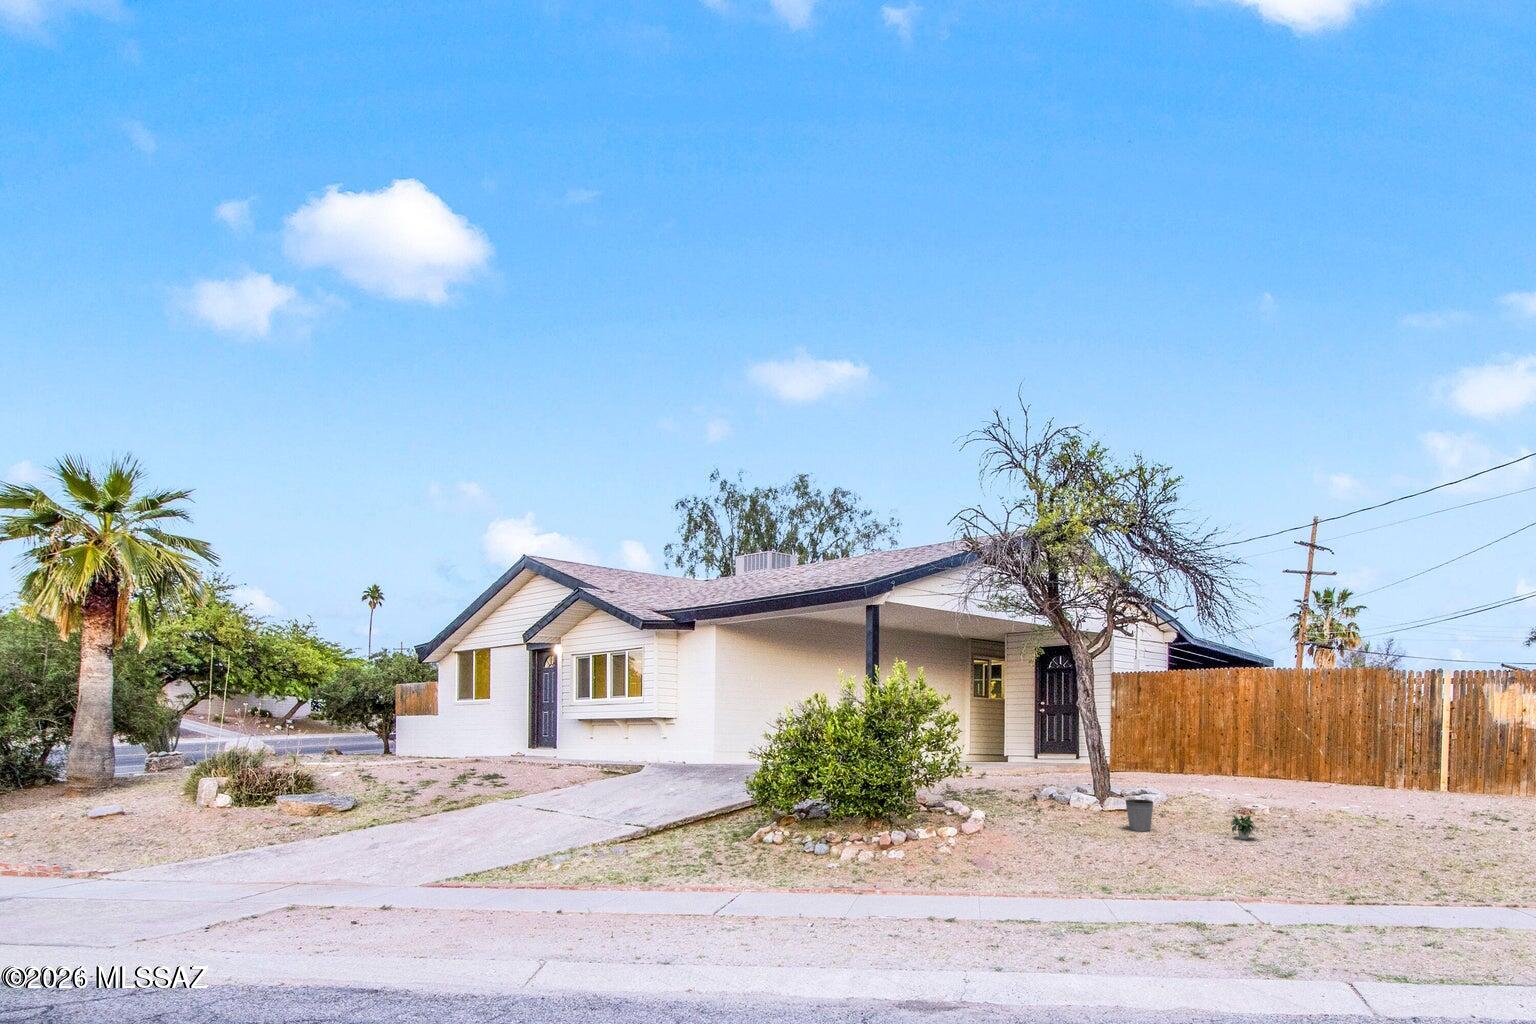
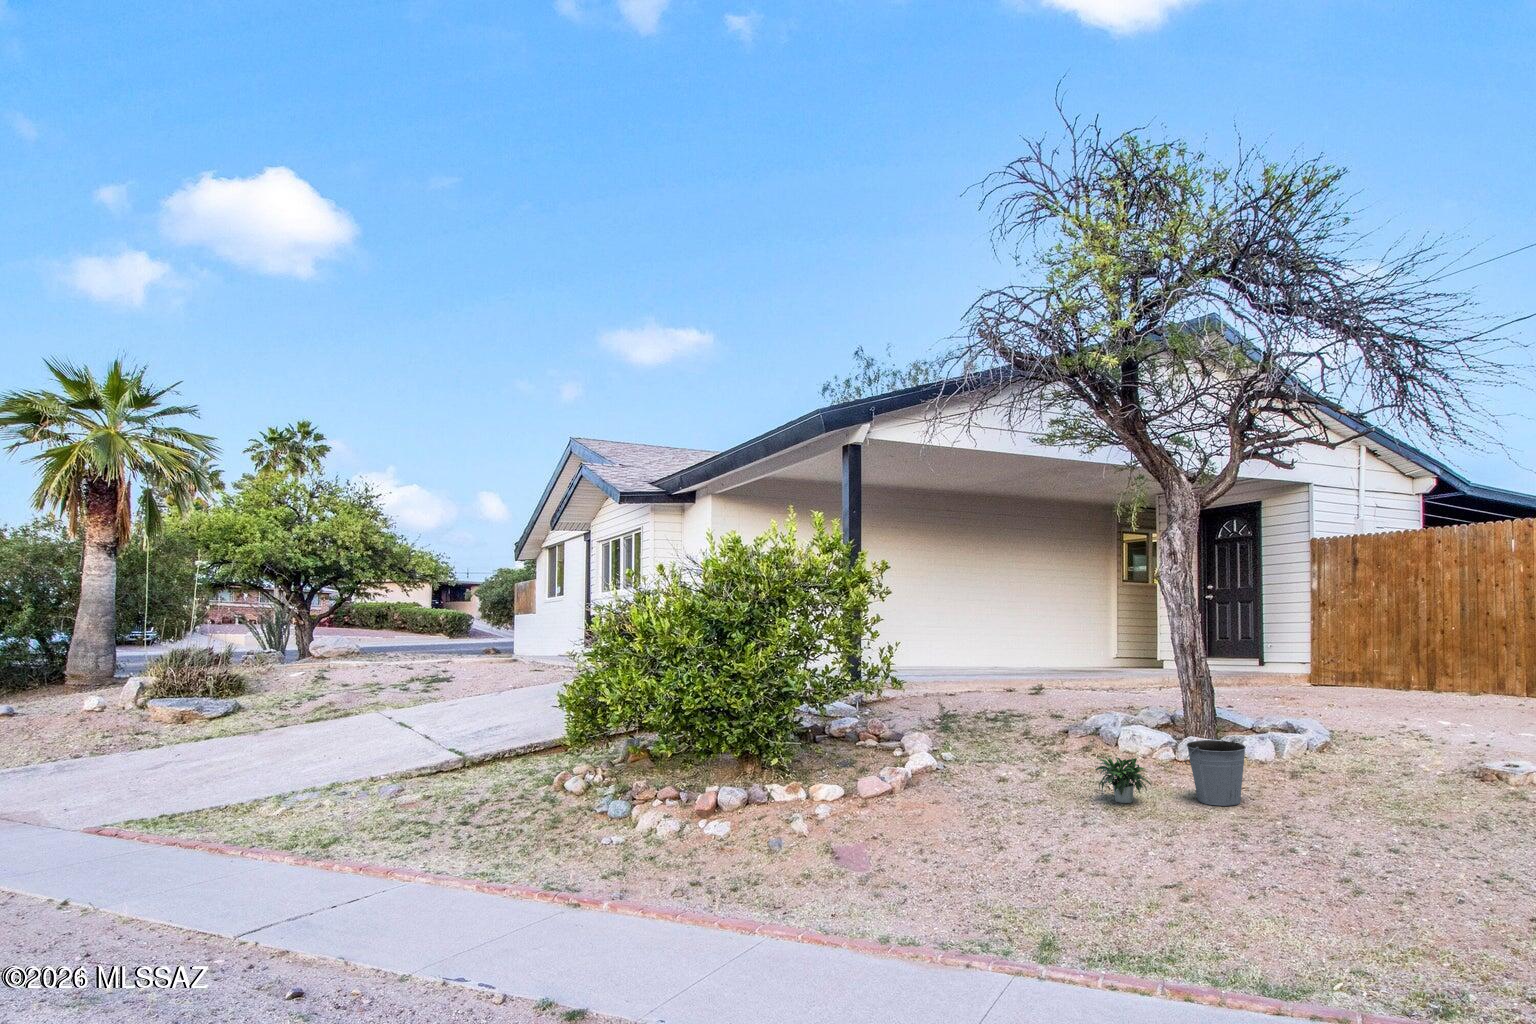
potted plant: present [1231,815,1258,839] -> present [1081,755,1151,803]

